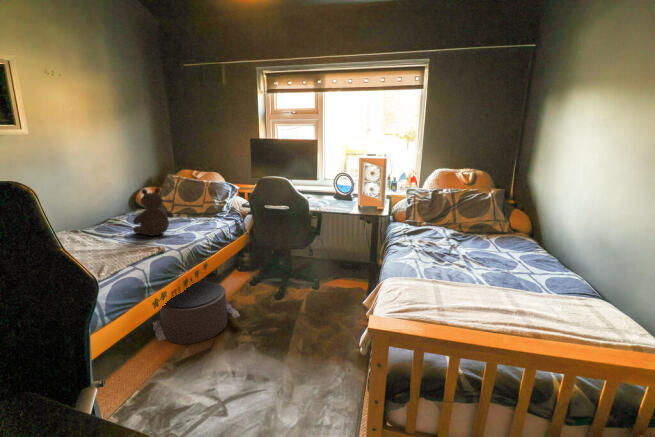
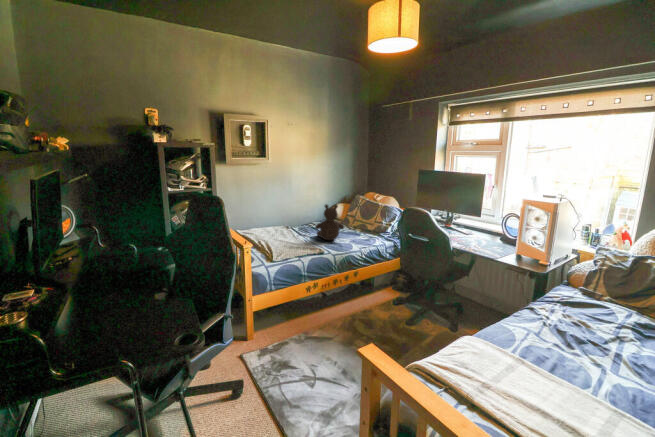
pouf: present [153,282,240,344] -> none [303,283,366,331]

